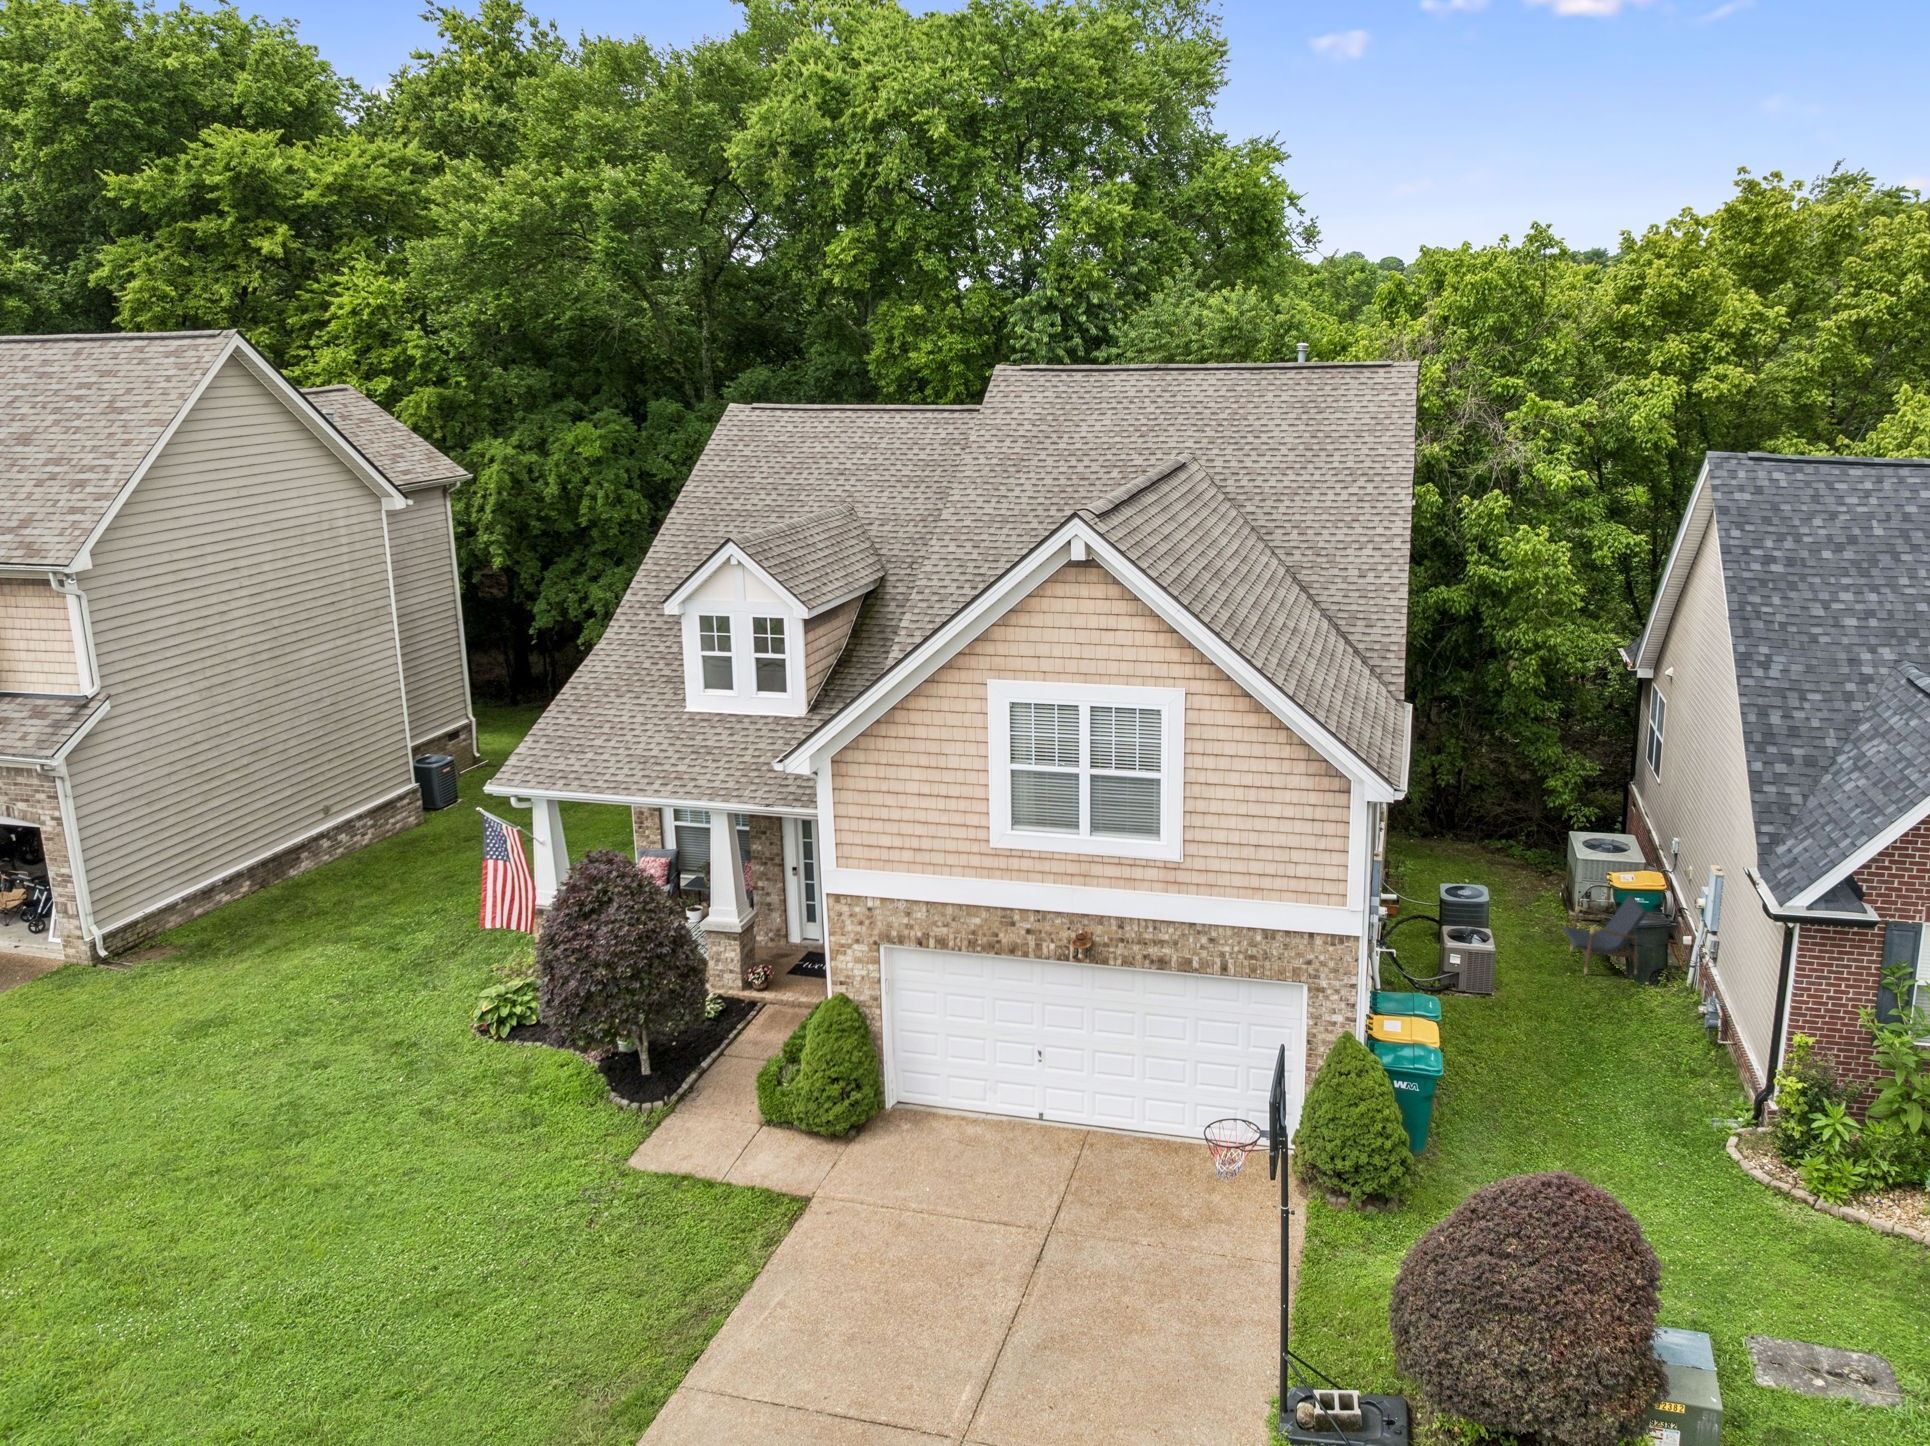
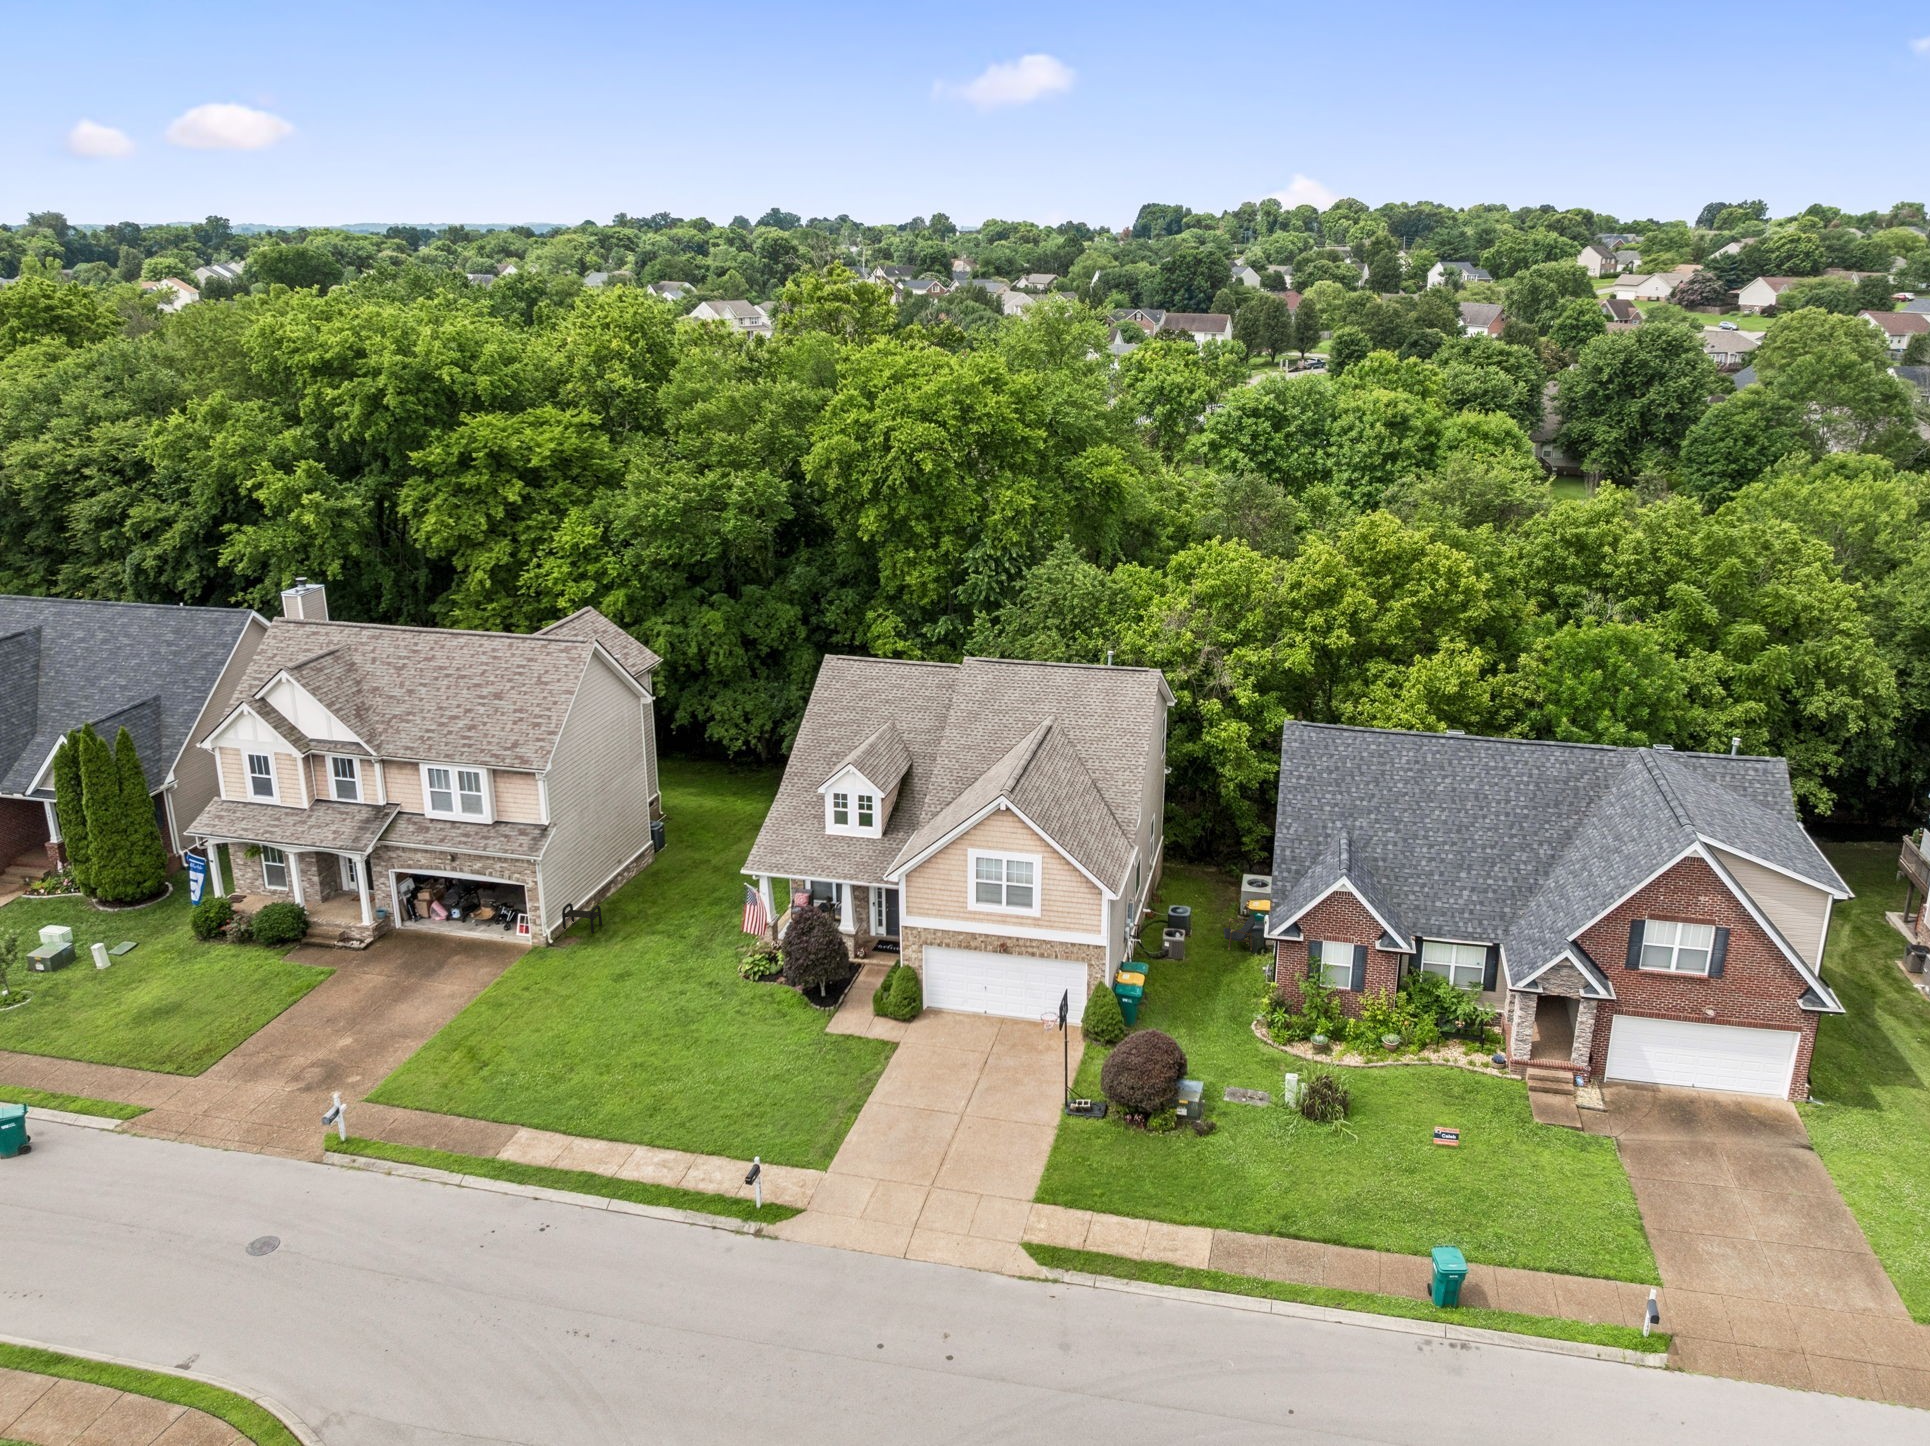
bench: none [167,882,258,943] -> present [562,903,602,933]

